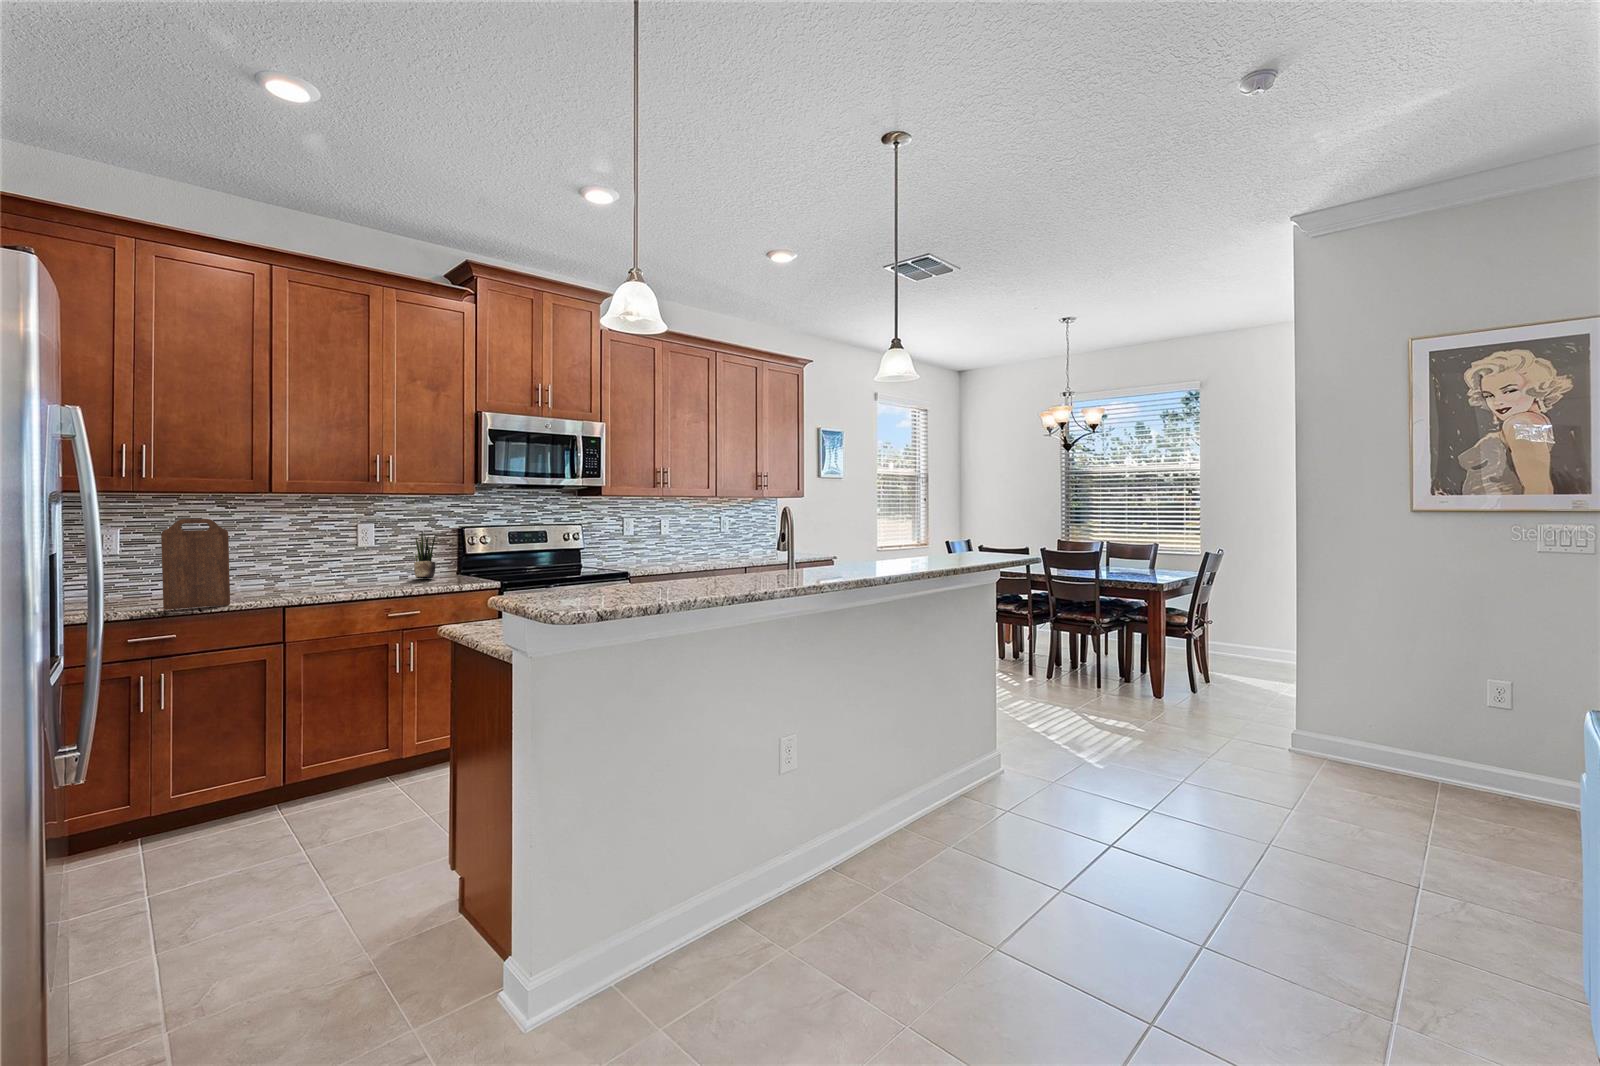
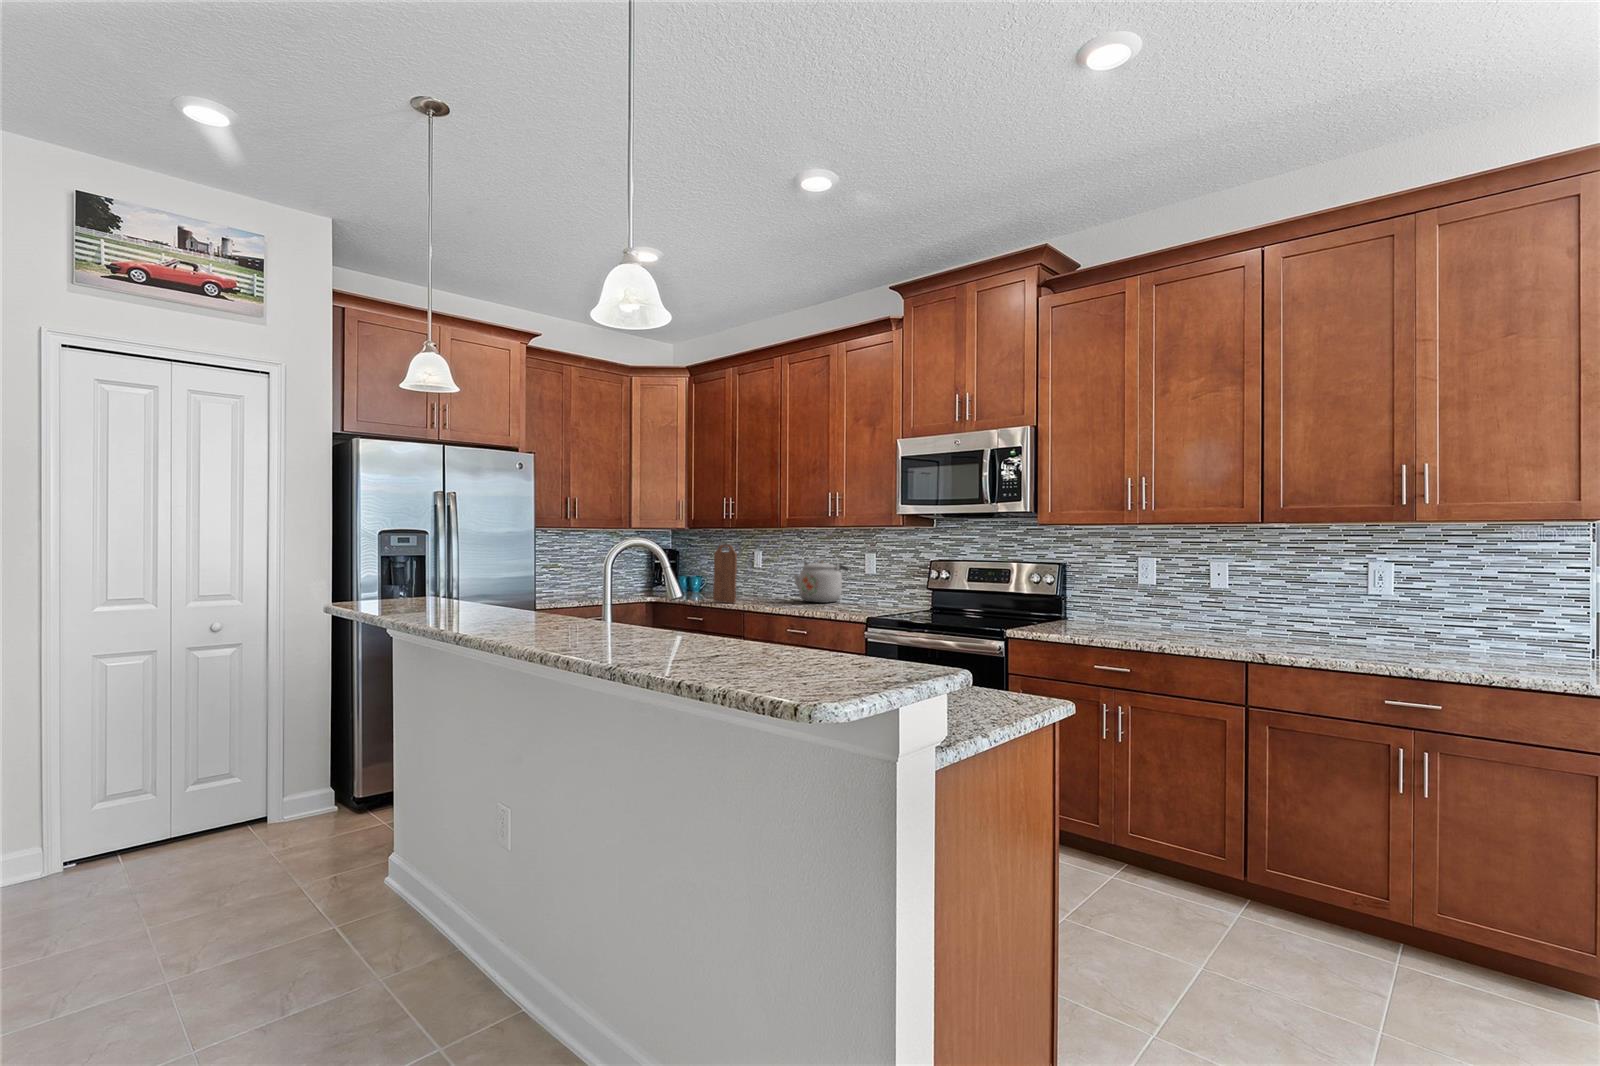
potted plant: present [414,532,436,578] -> none [871,561,894,607]
kettle: none [273,534,349,588] -> present [794,560,848,603]

